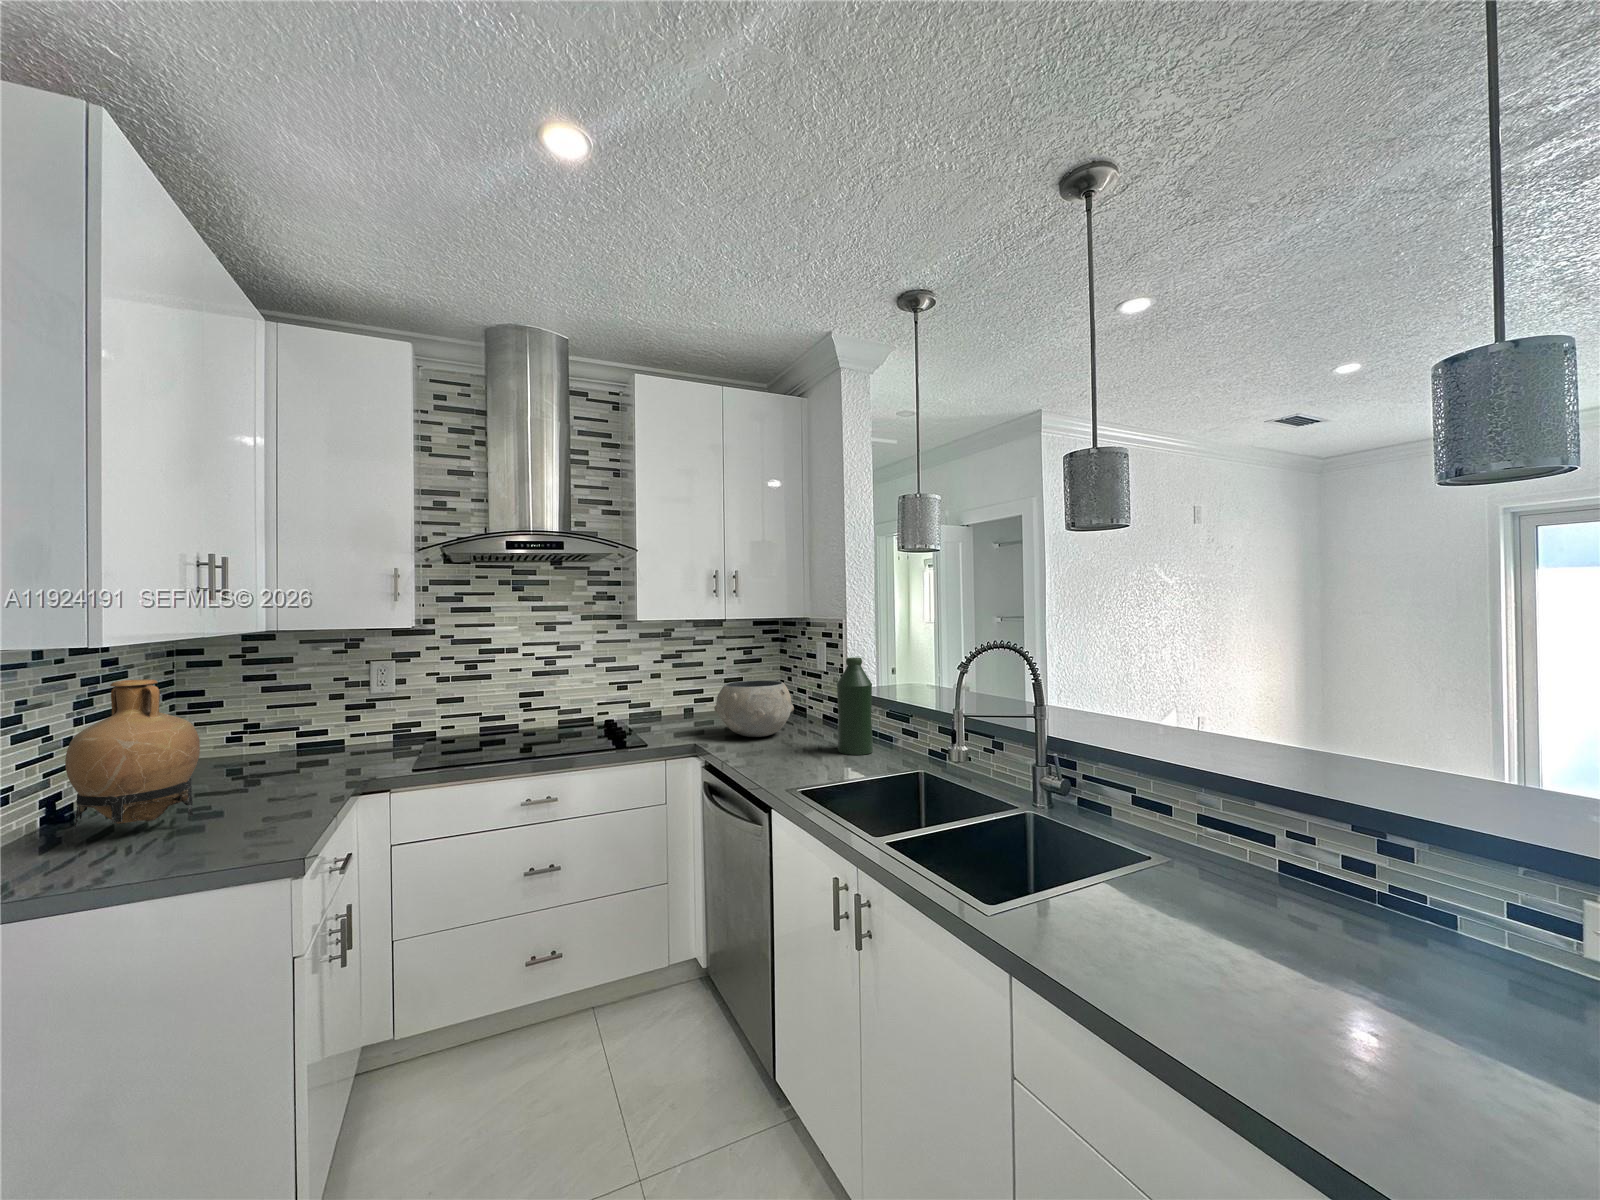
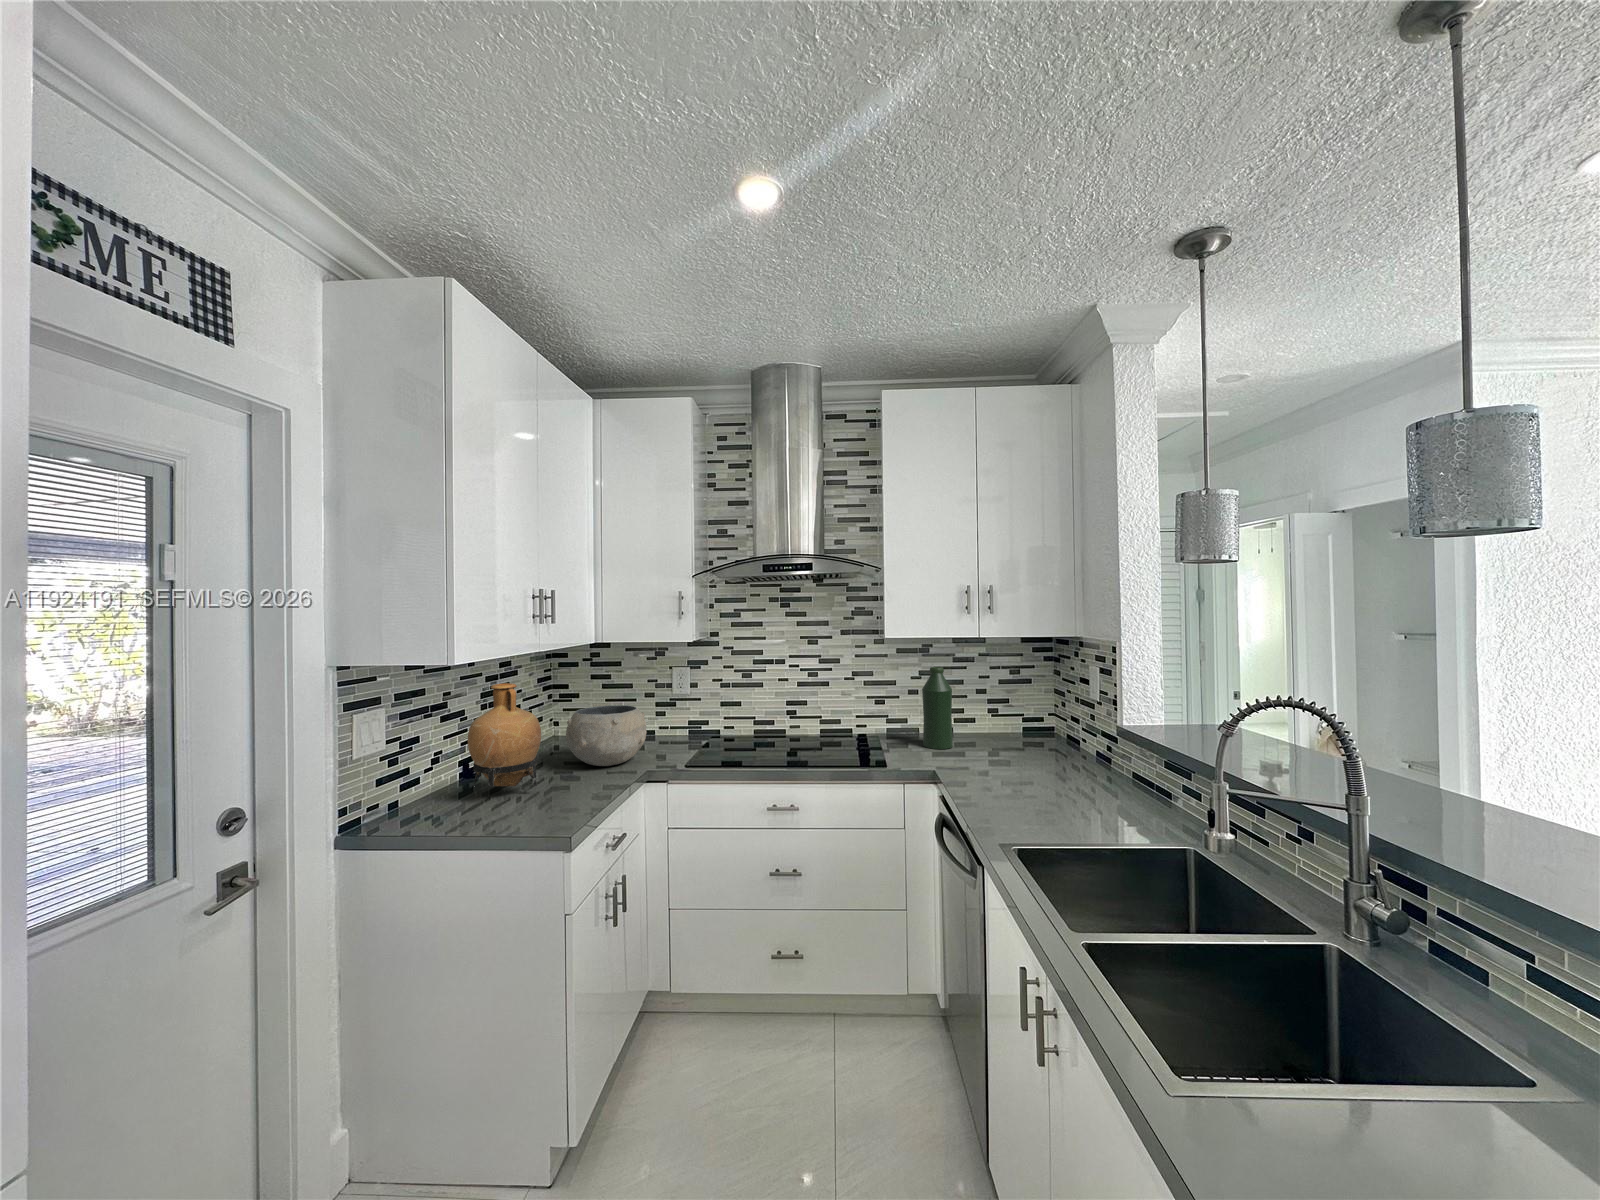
bottle: present [837,657,873,755] -> present [922,667,953,749]
ceramic bowl: present [714,680,794,737] -> present [566,705,646,766]

